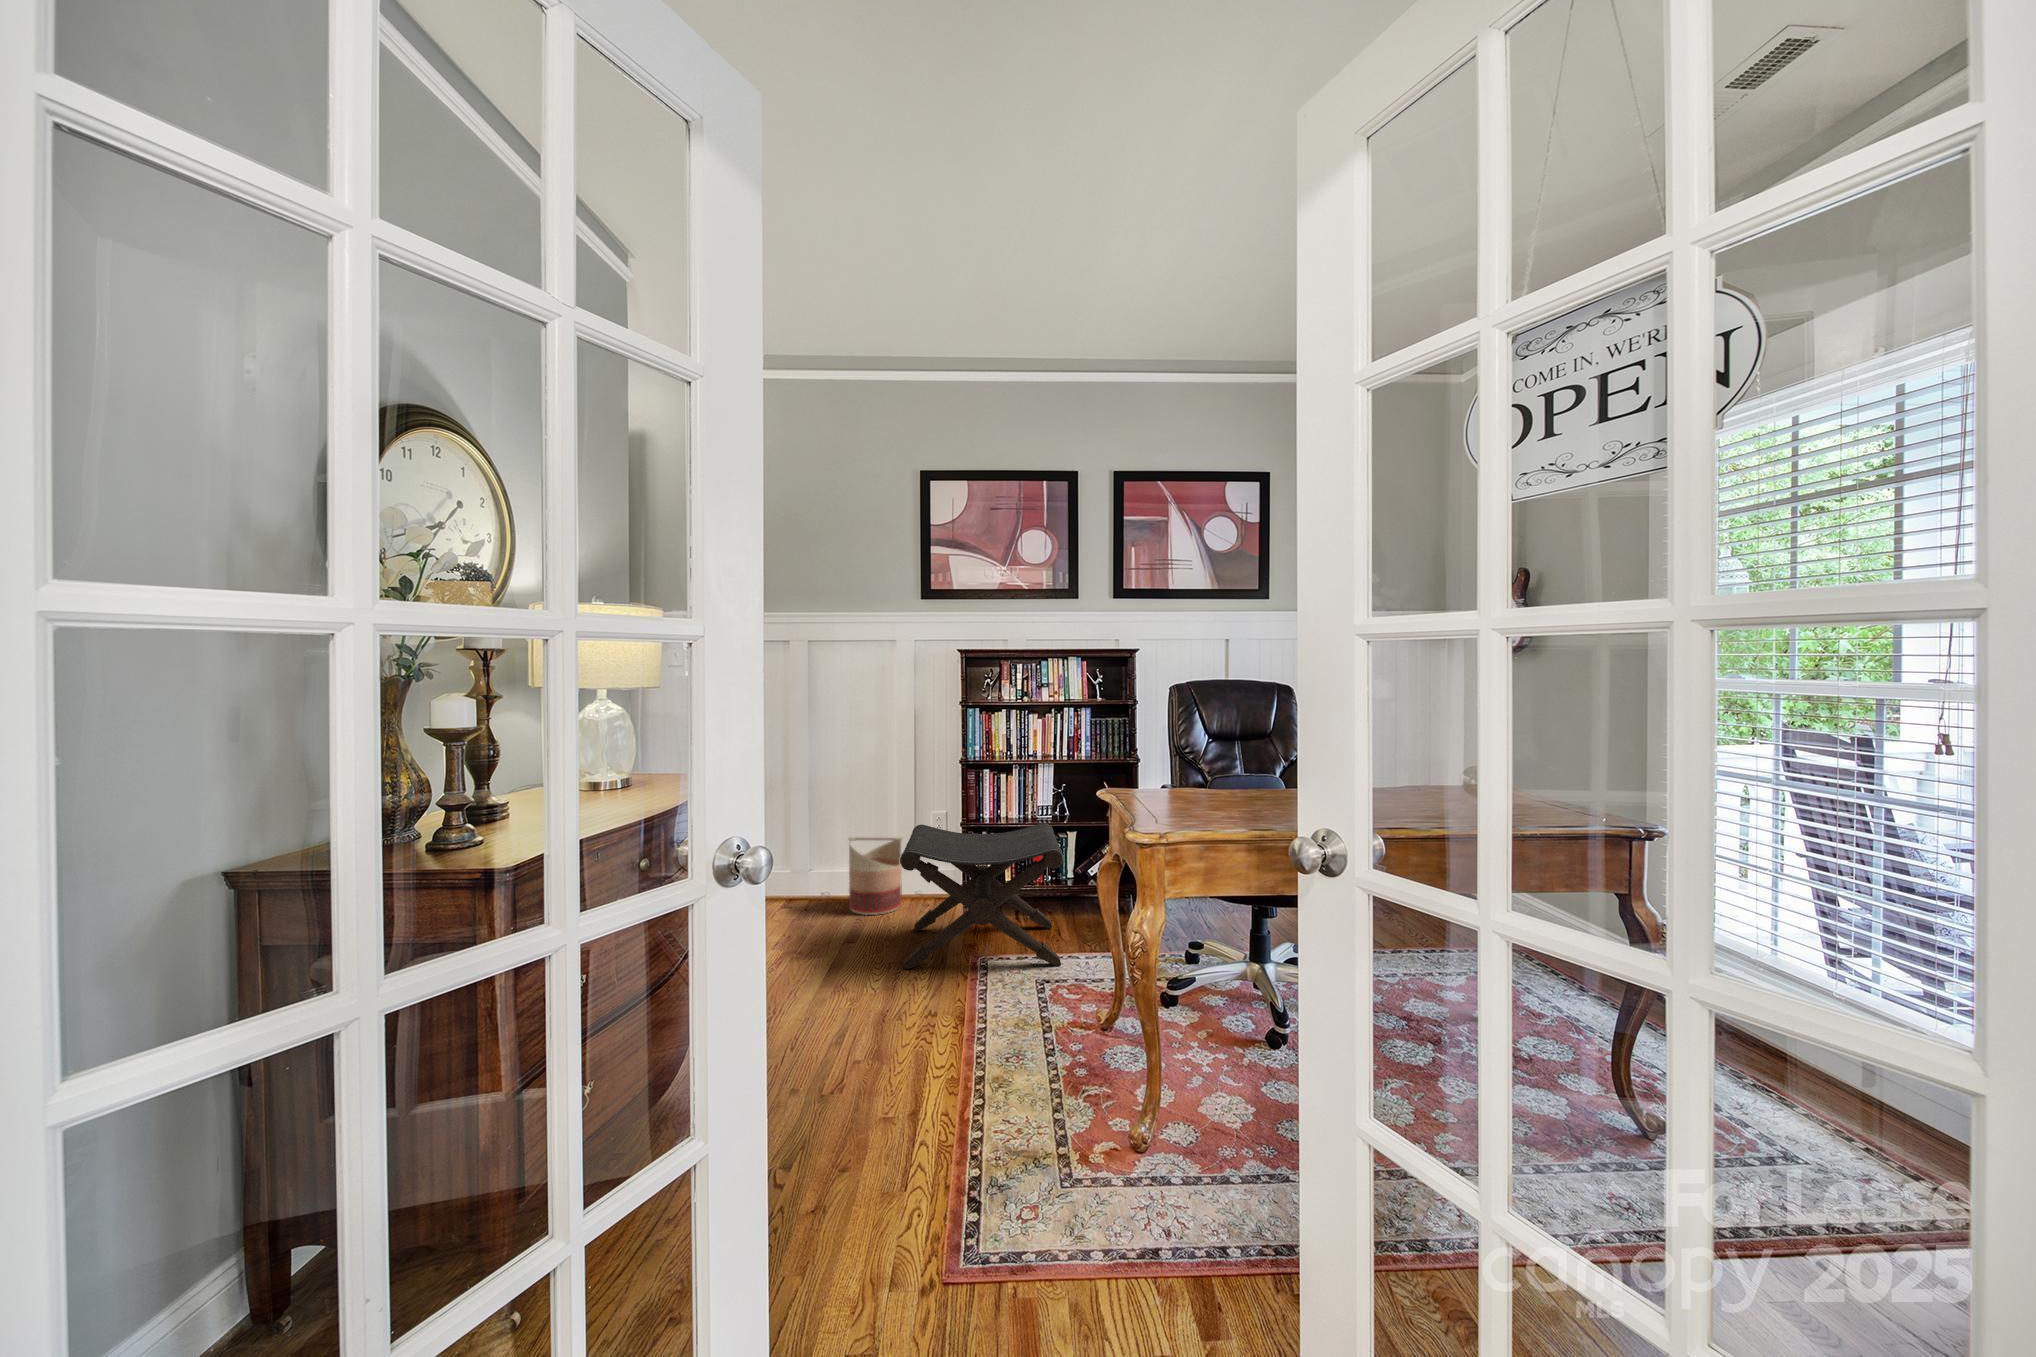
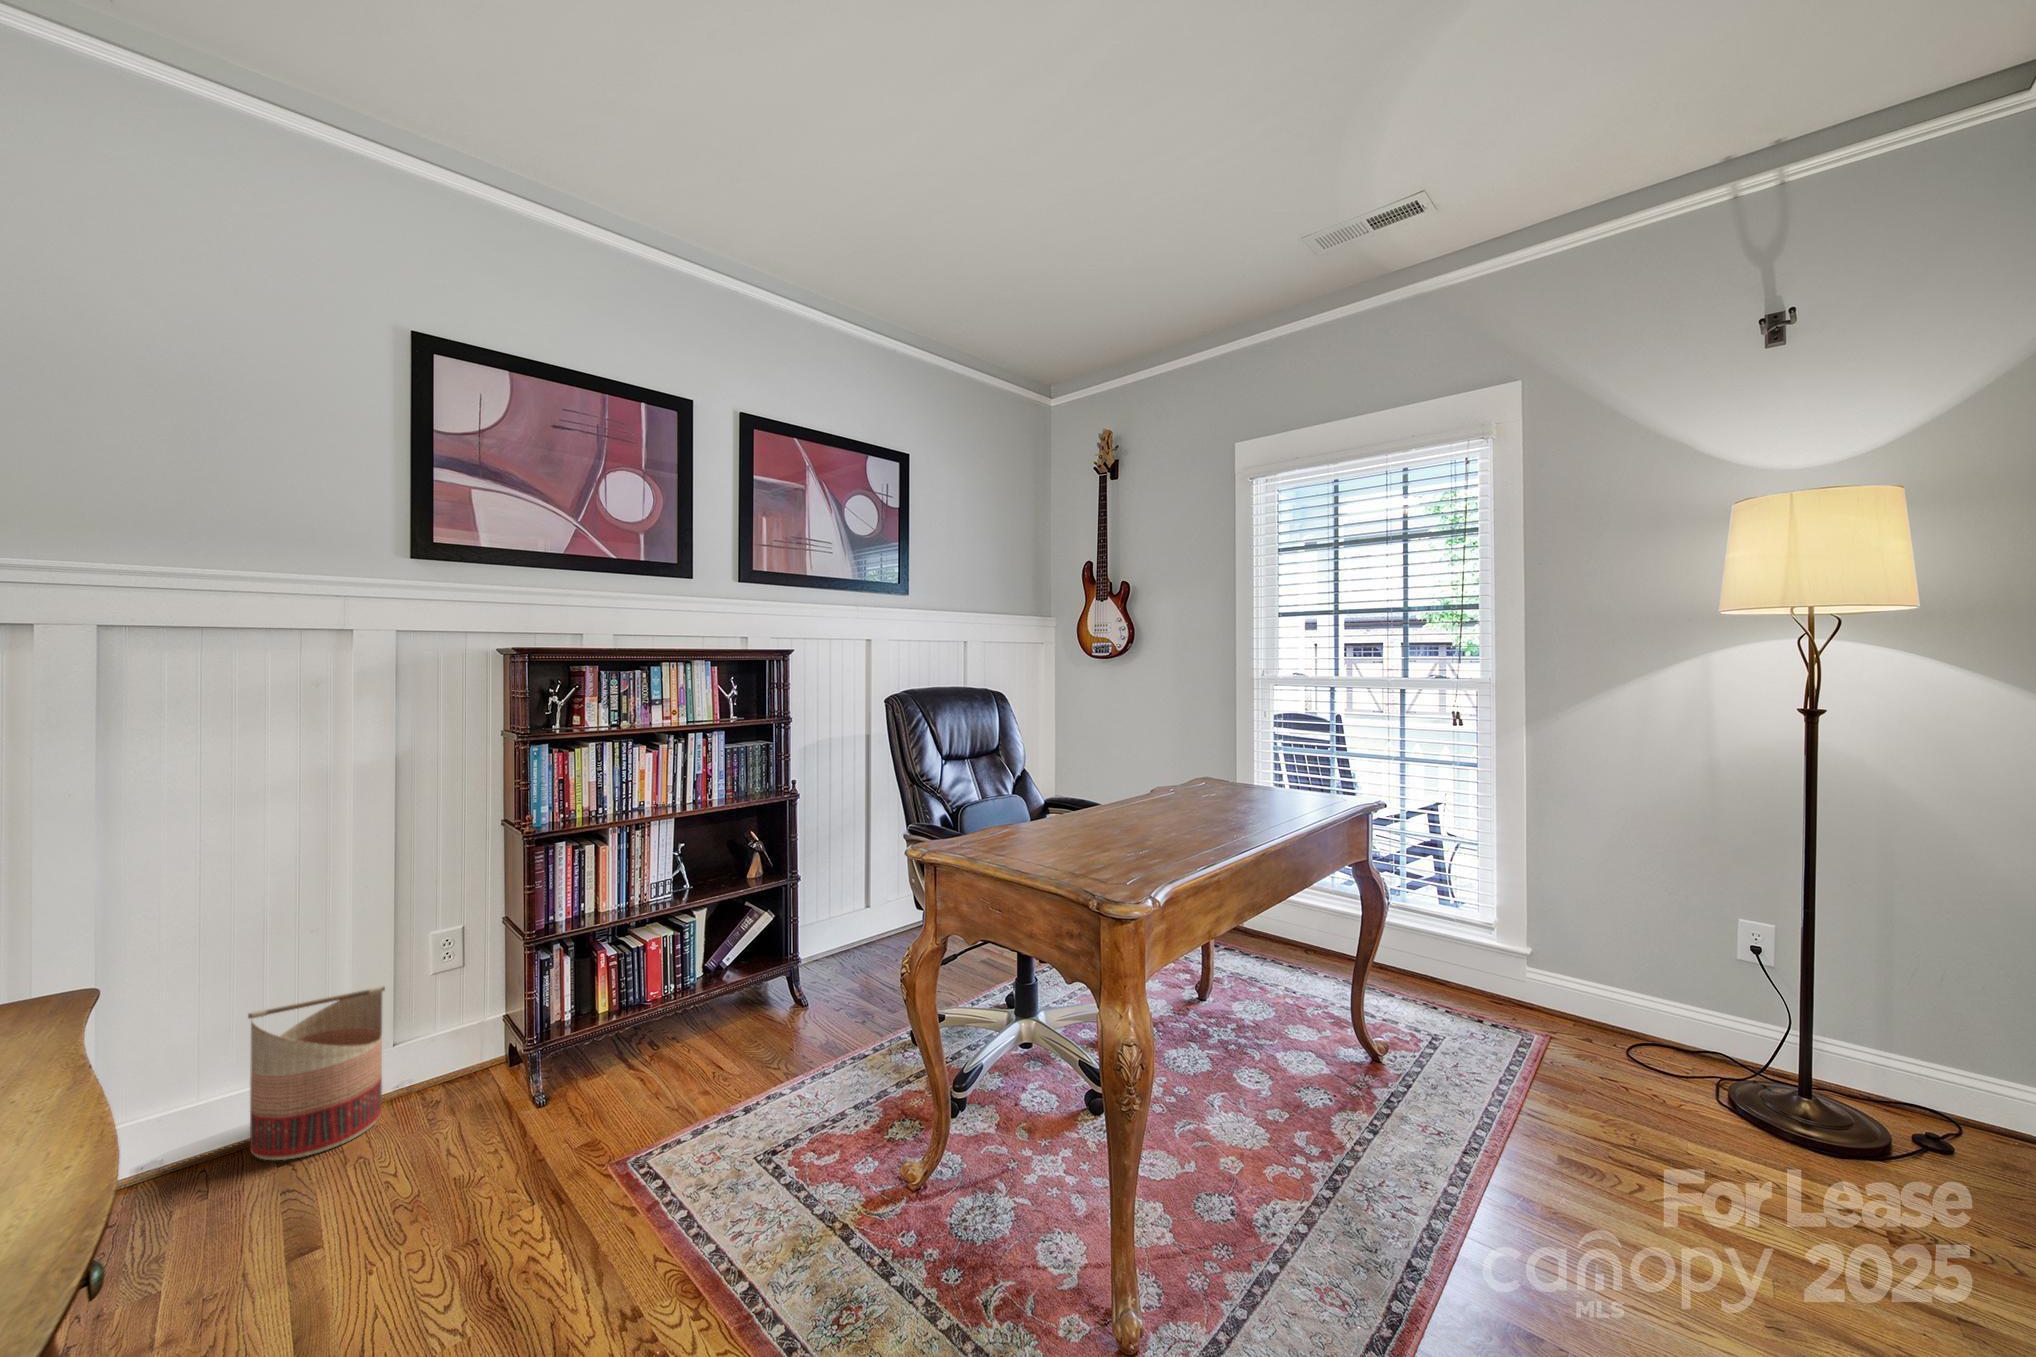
footstool: present [900,823,1064,969] -> none [447,910,775,1238]

